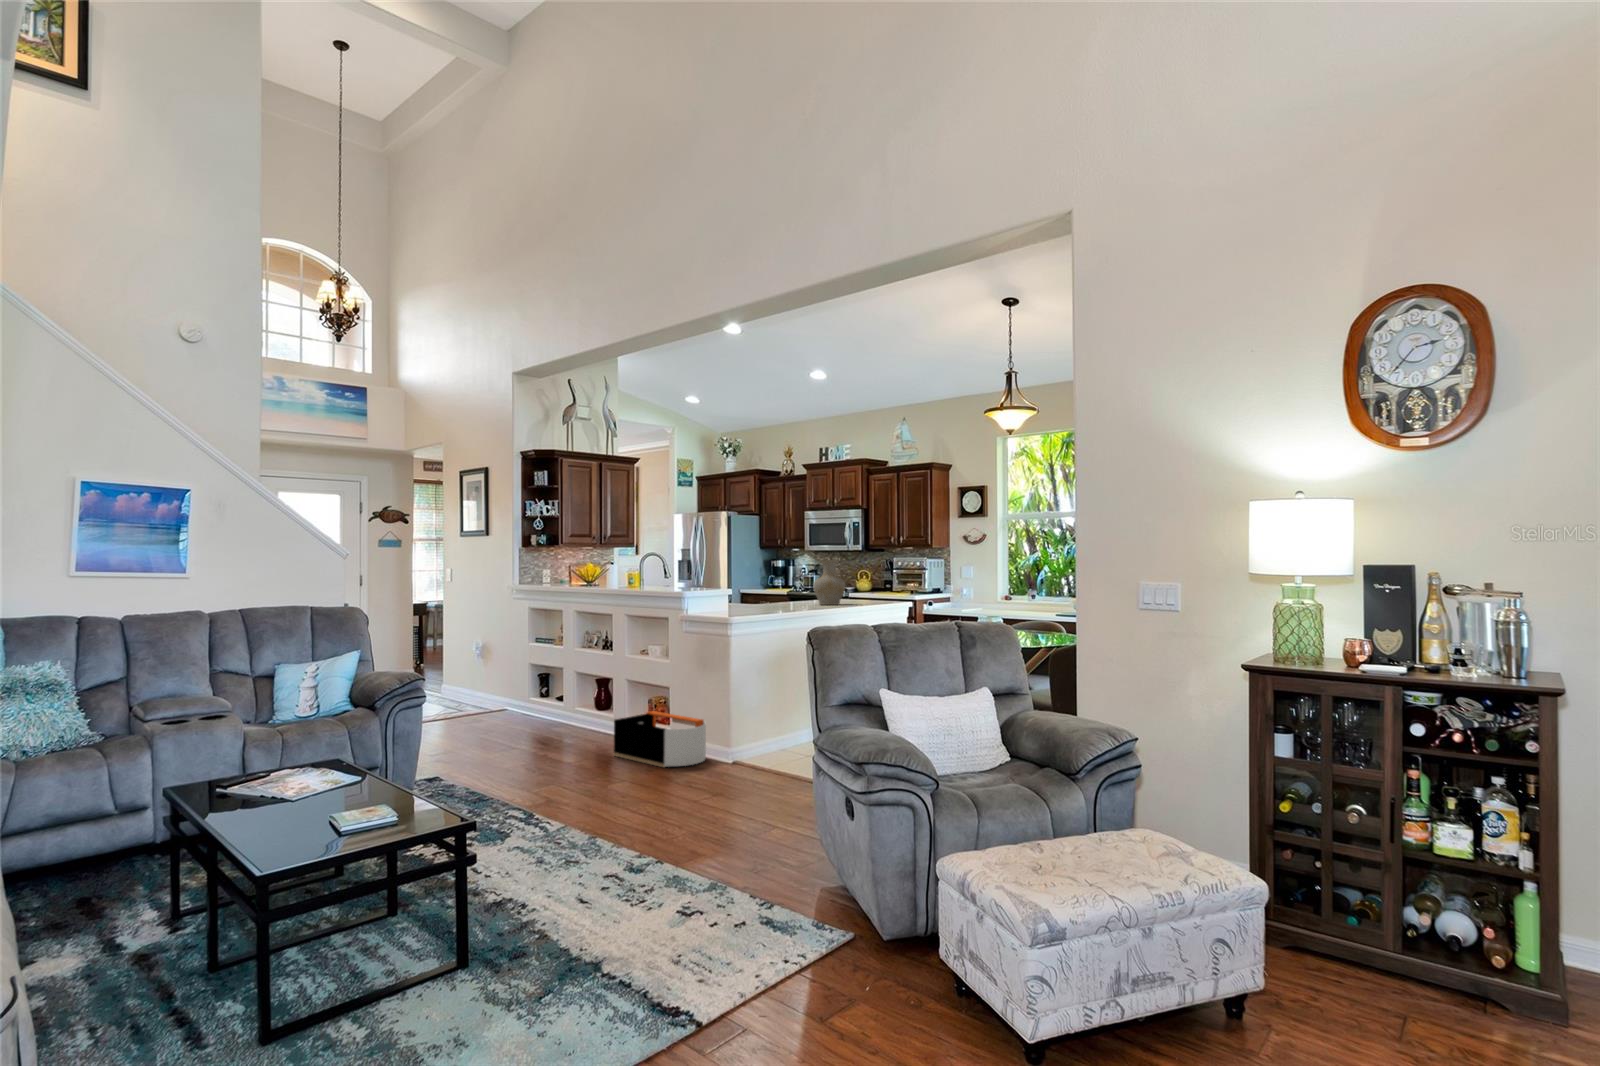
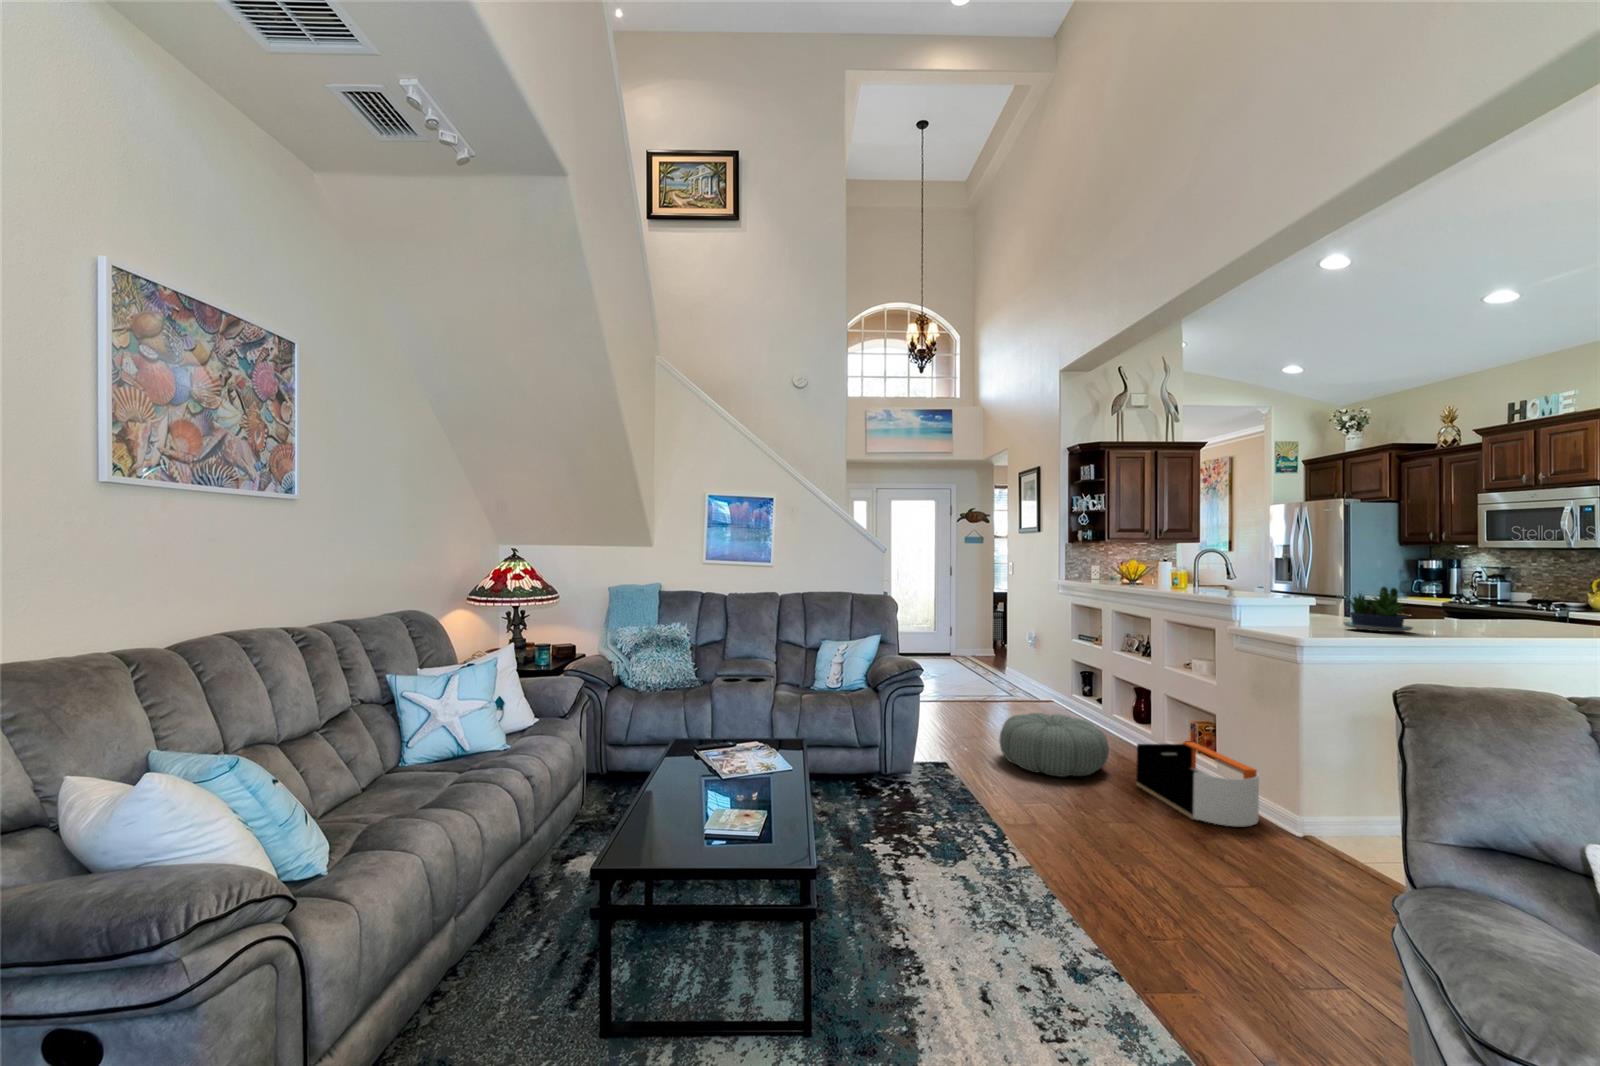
vase: present [813,560,845,605] -> none [1462,568,1532,639]
potted plant: none [751,575,791,606] -> present [1343,587,1413,632]
pouf: none [486,709,588,764] -> present [999,713,1109,777]

